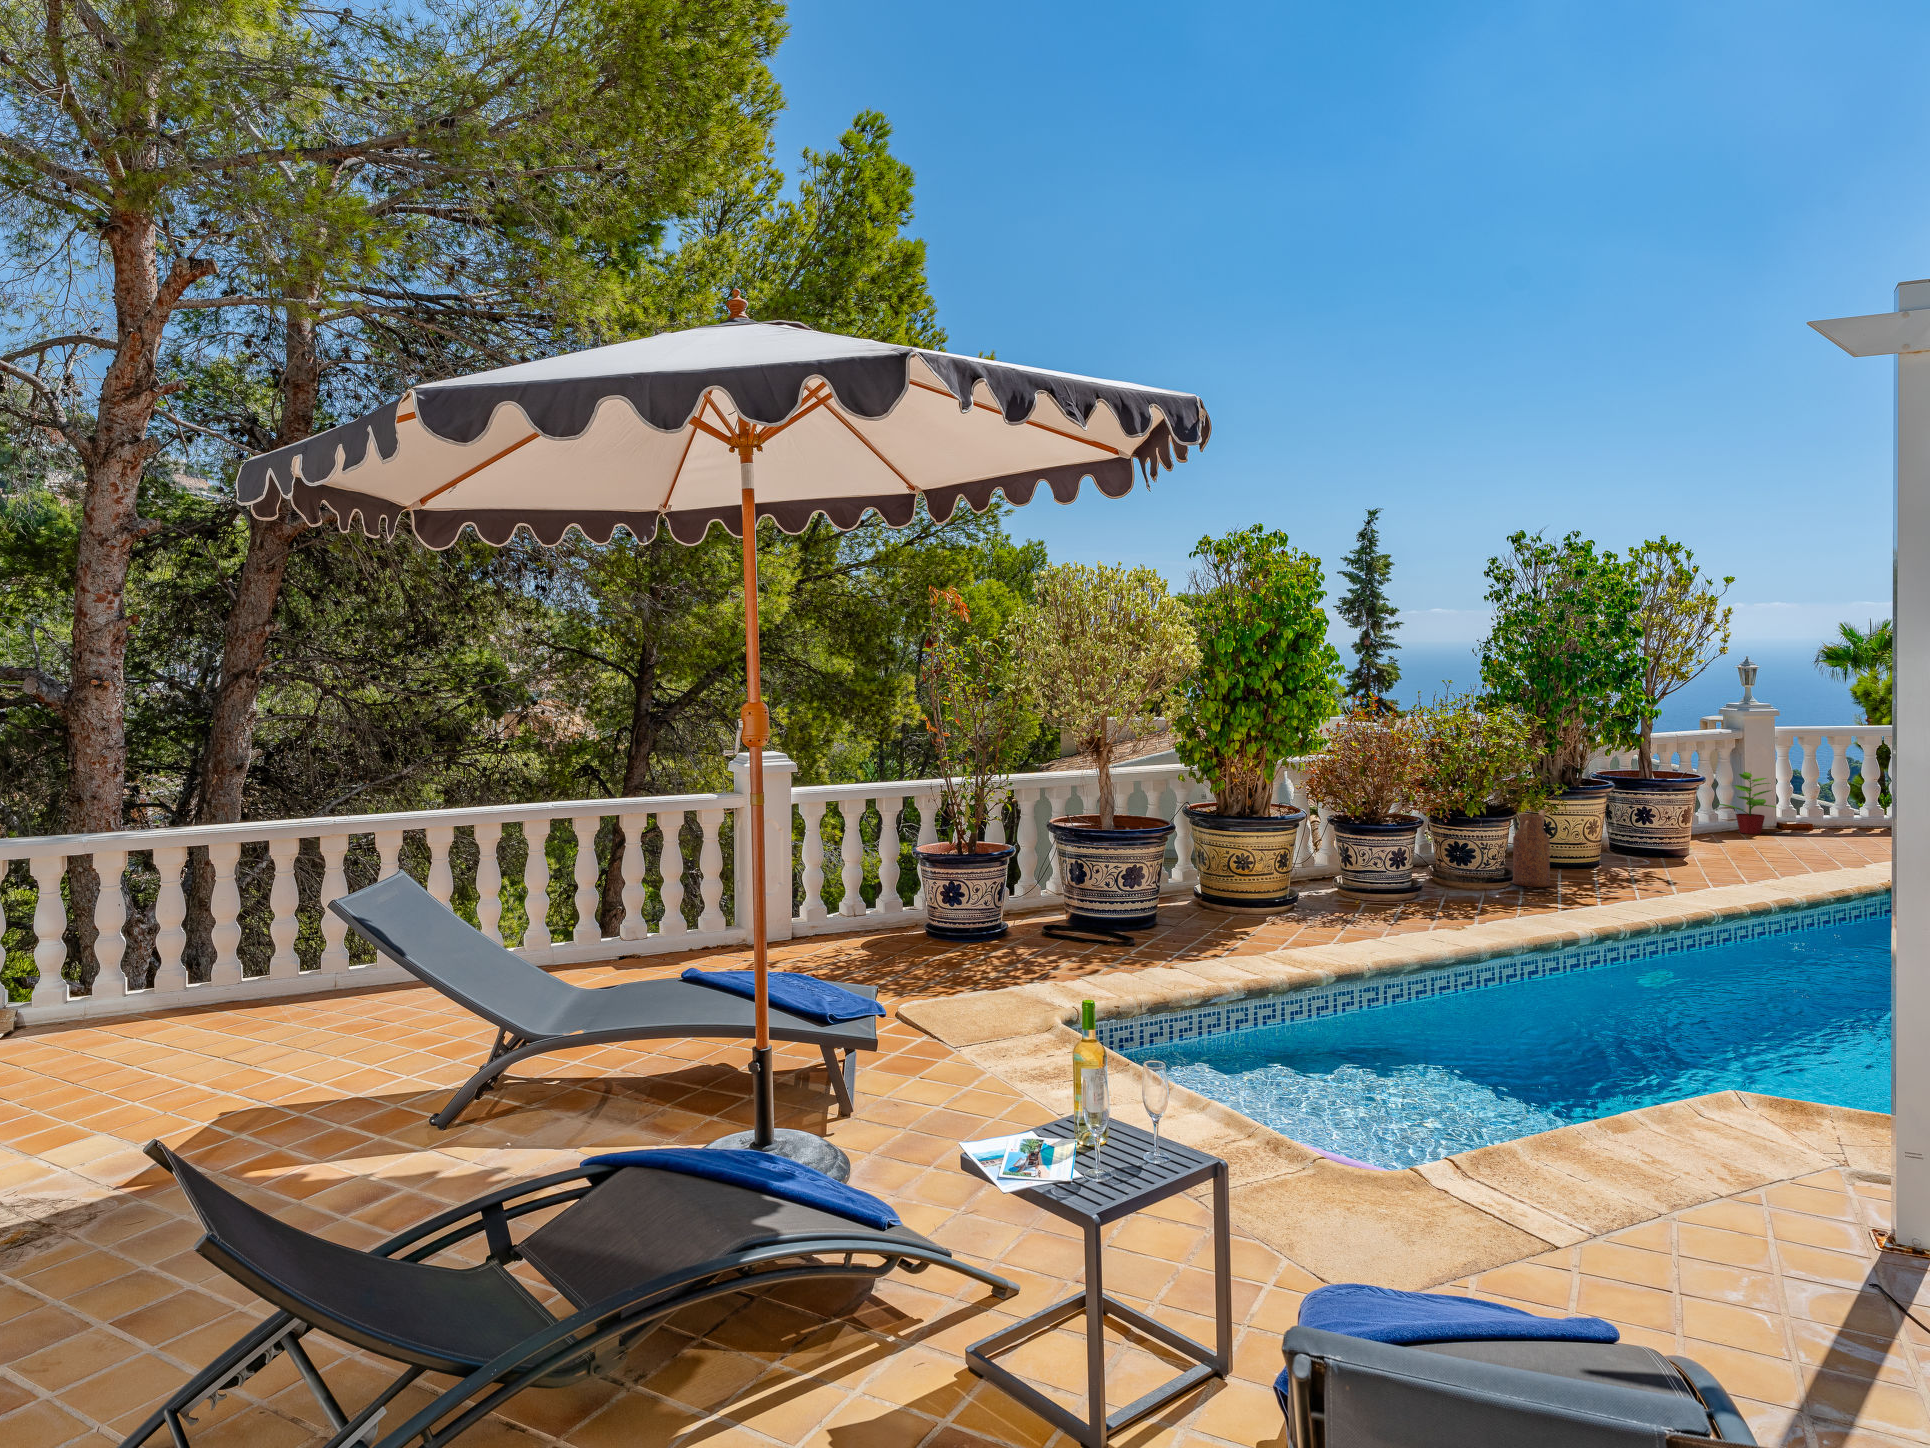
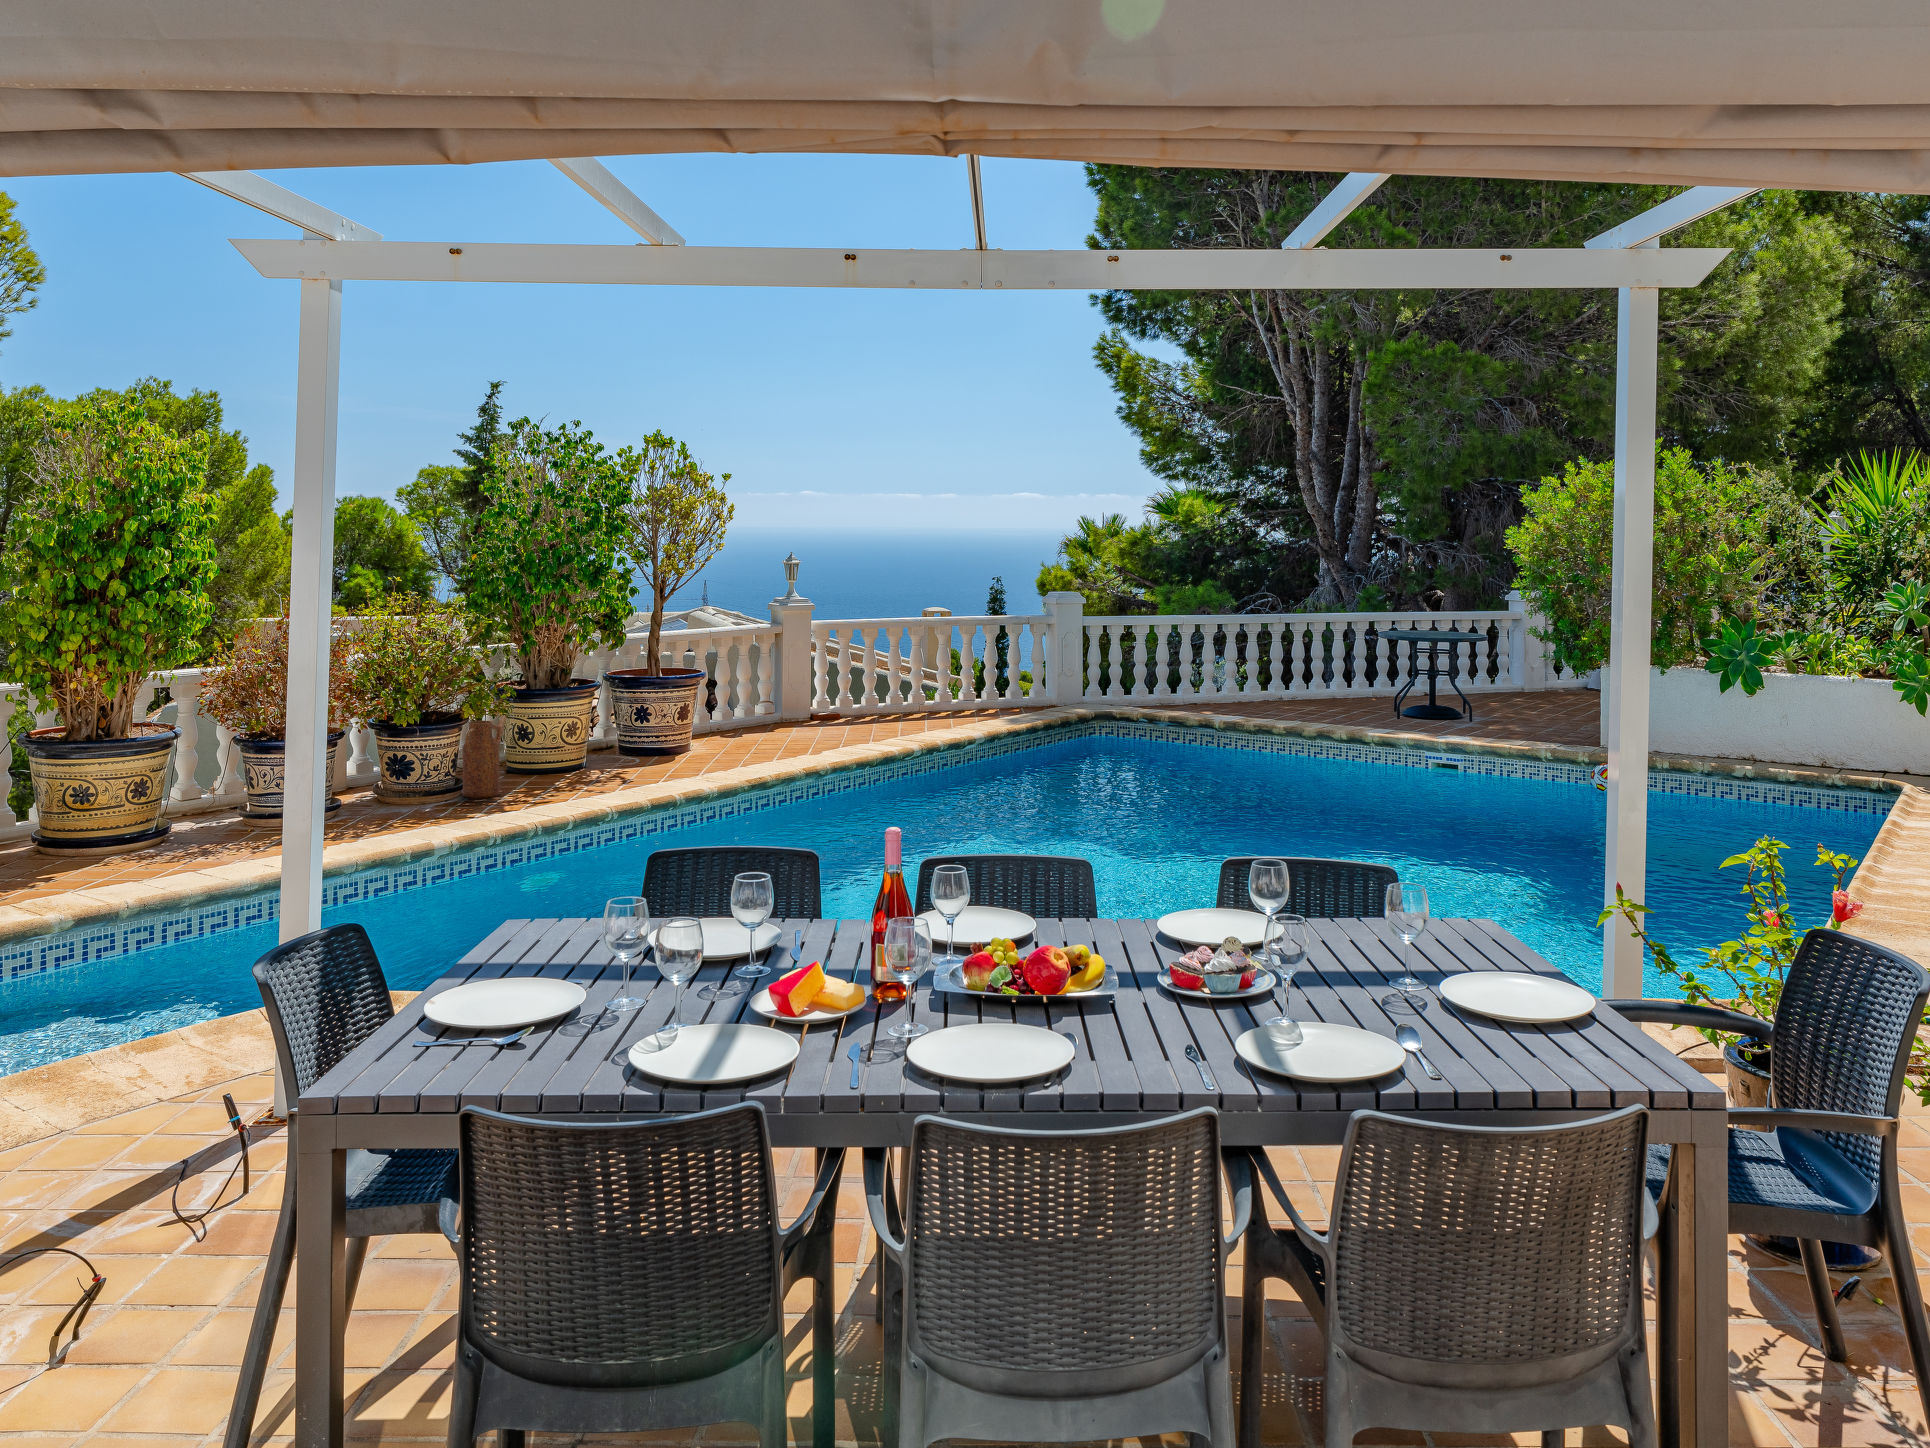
potted plant: present [1718,772,1776,834] -> none [755,663,803,726]

